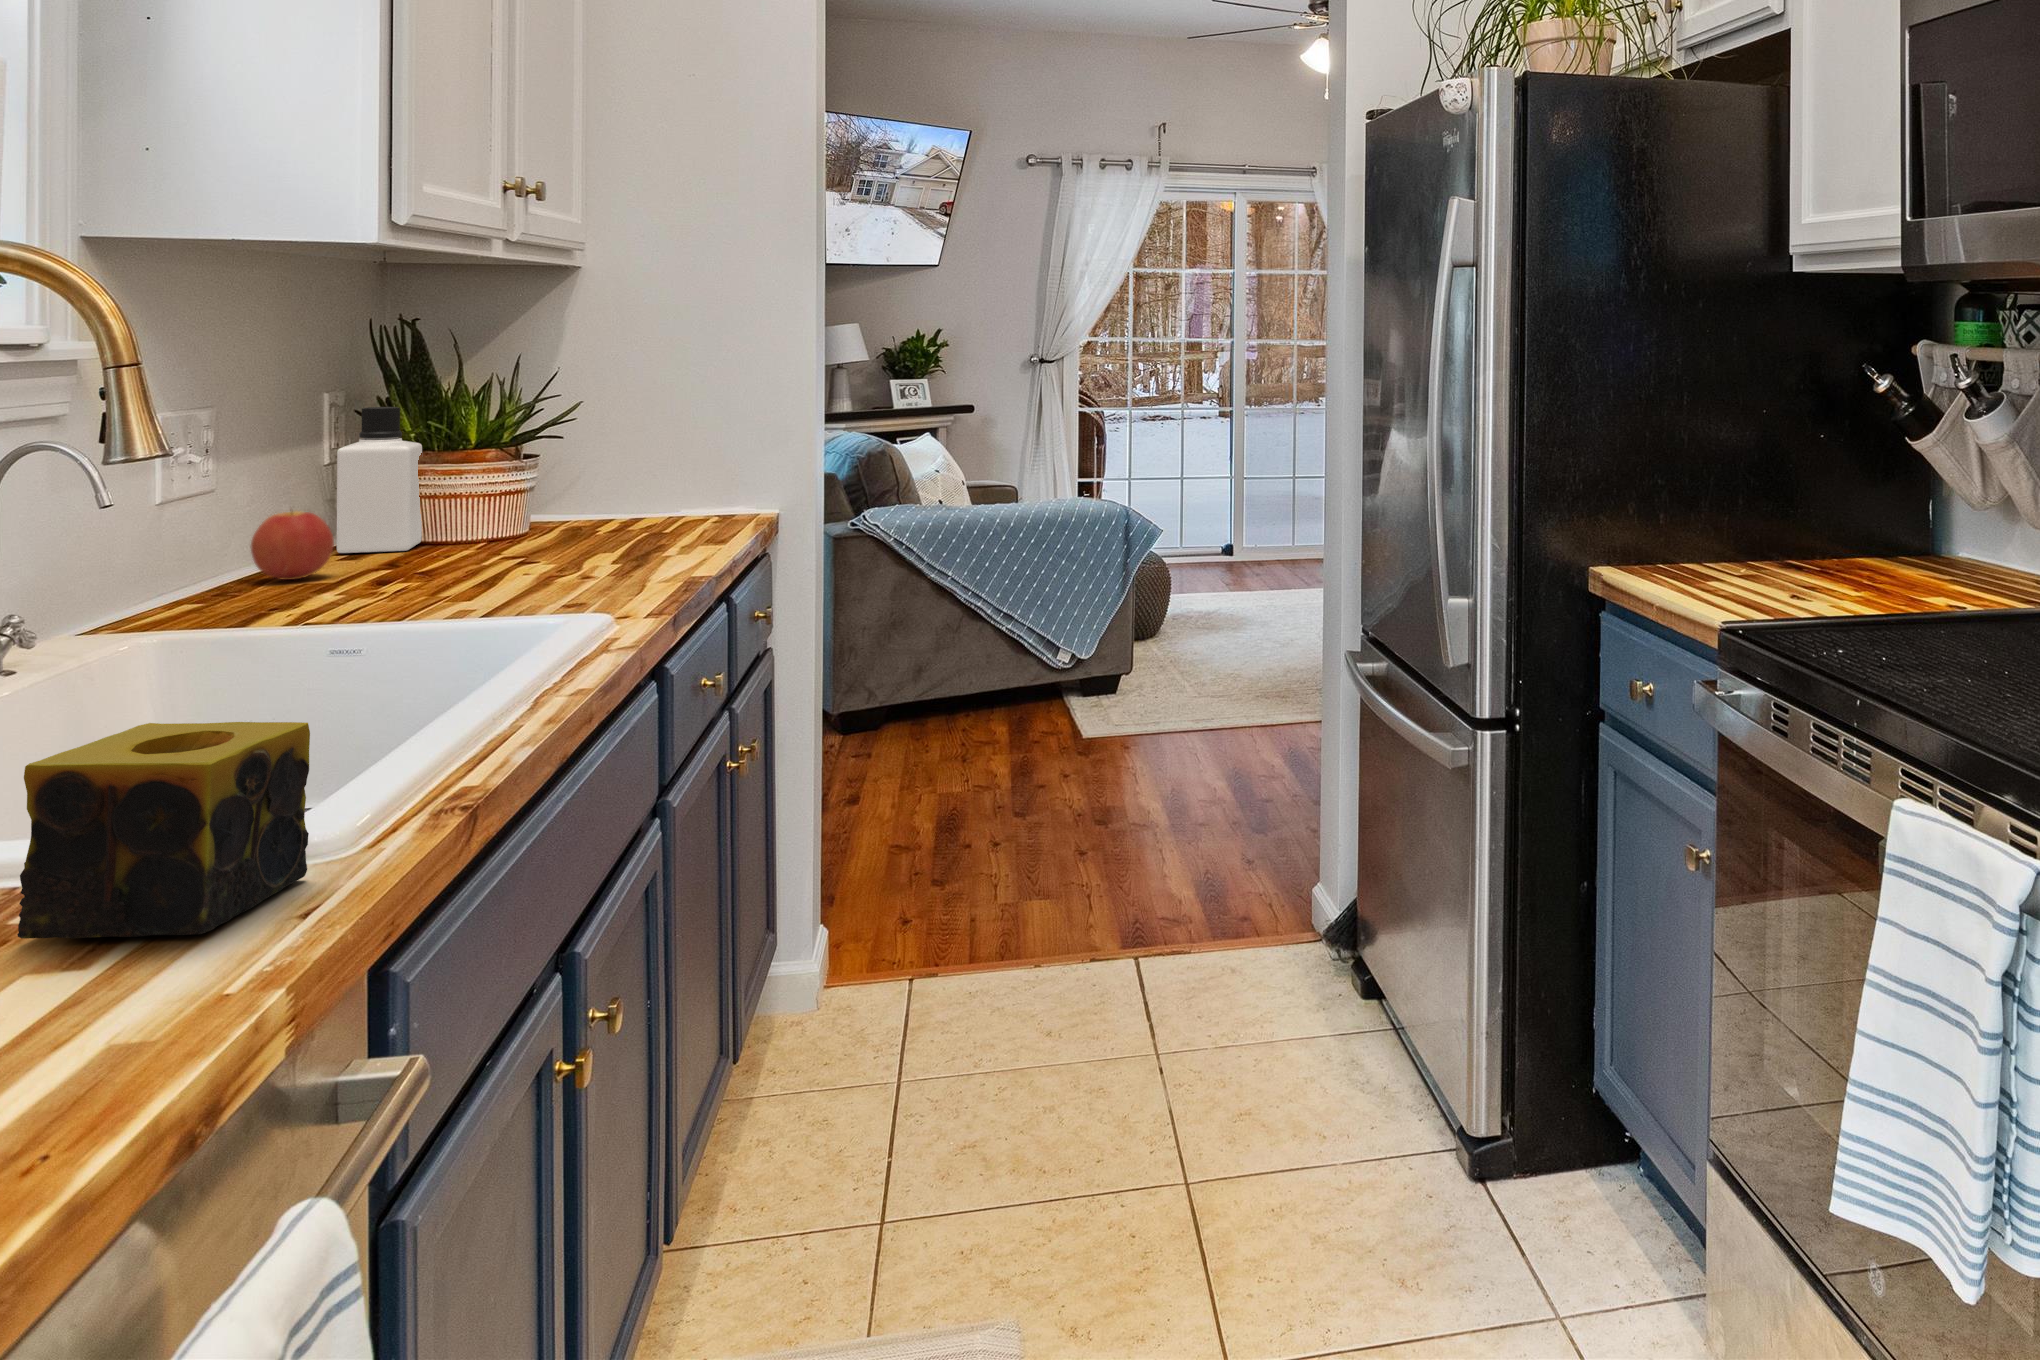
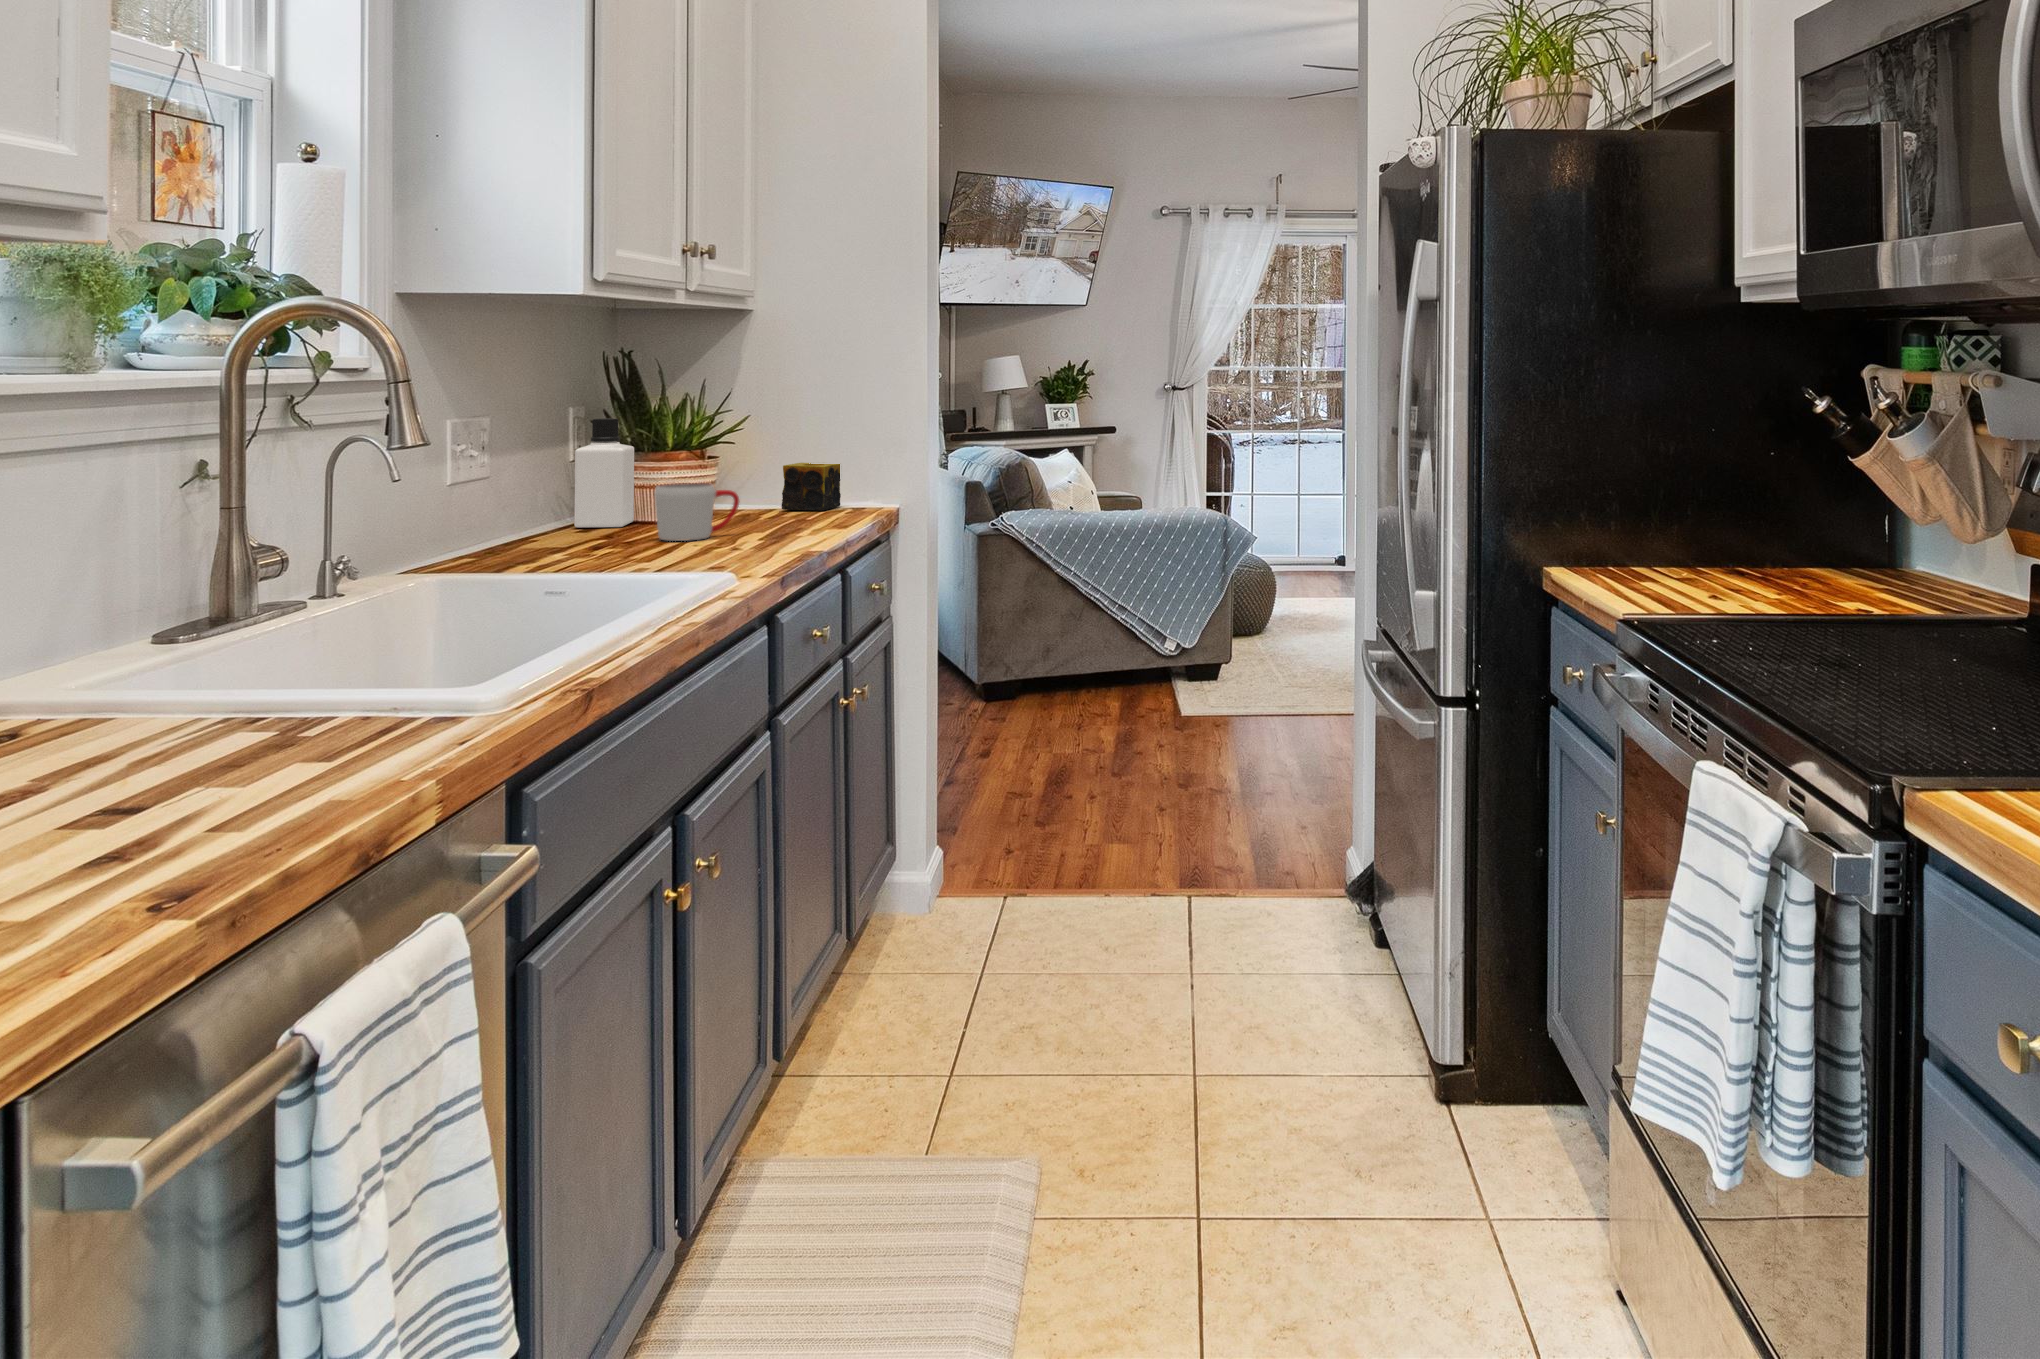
mug: none [466,491,585,568] -> present [654,483,739,541]
apple: present [251,511,334,580] -> none [511,490,566,544]
candle: present [17,722,310,939] -> present [782,463,841,511]

